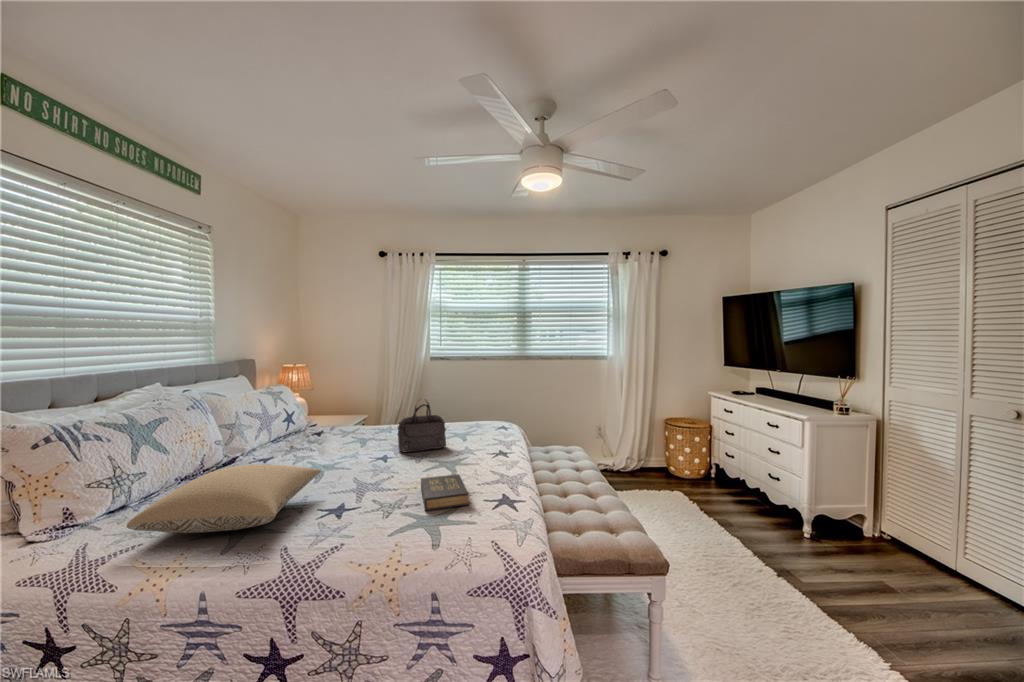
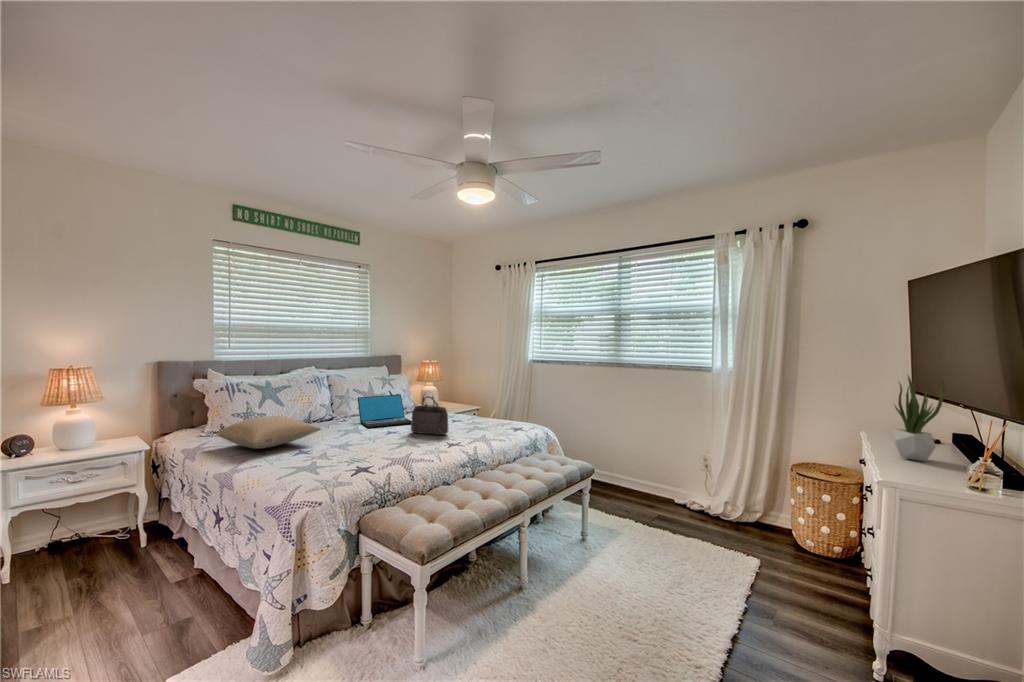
potted plant: none [759,352,786,404] -> present [893,376,945,462]
laptop: none [284,409,372,460] -> present [358,394,412,428]
hardback book: present [421,474,469,511] -> none [335,446,388,469]

